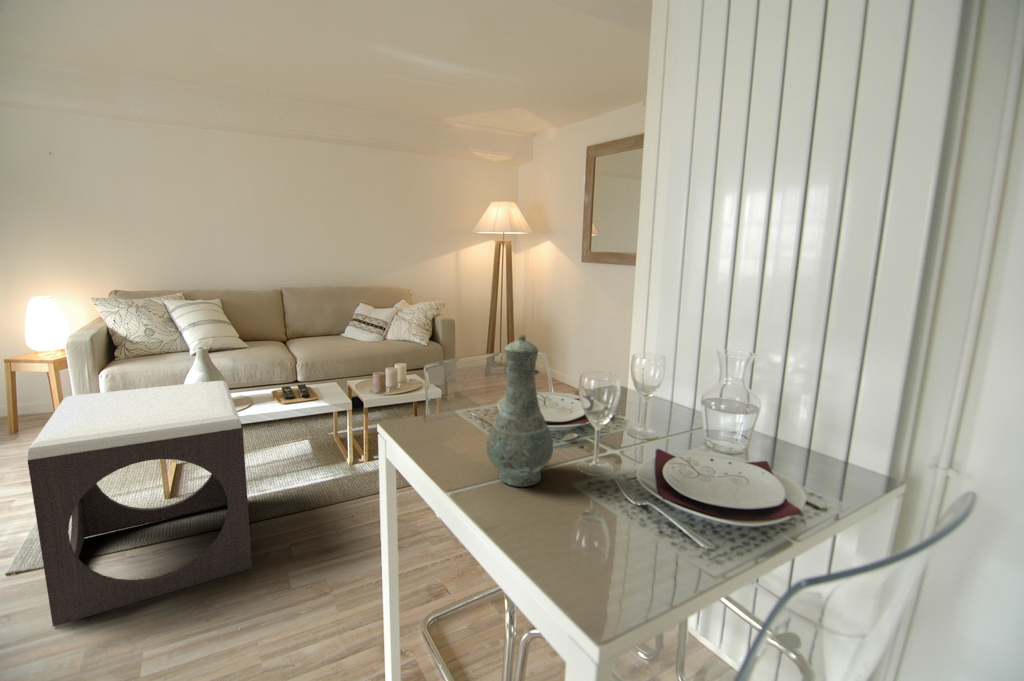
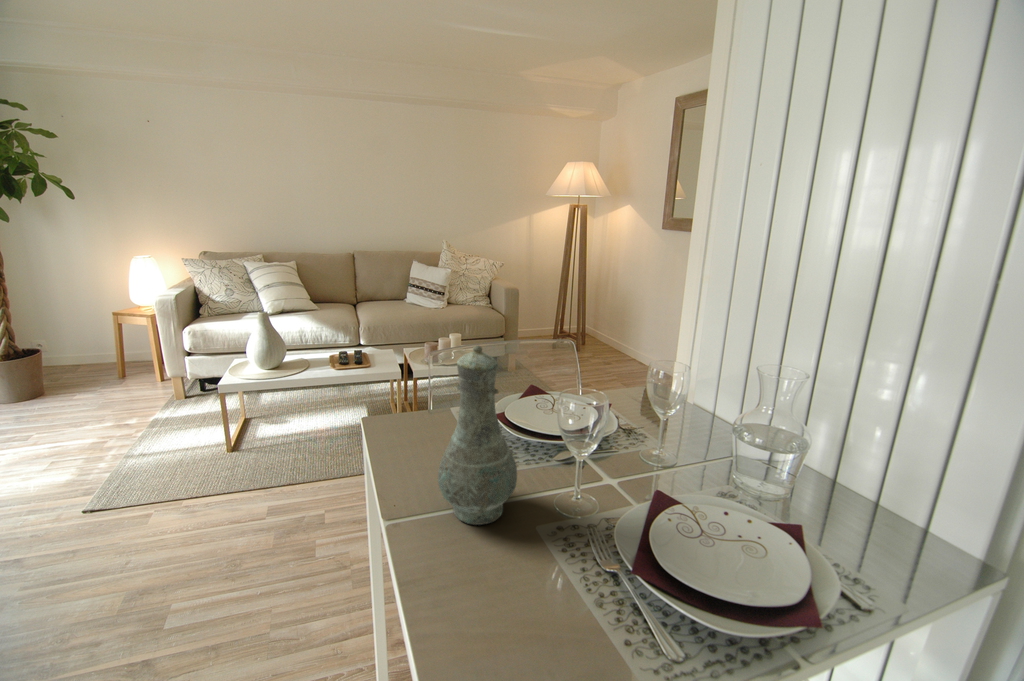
footstool: present [27,381,252,627] -> none [75,347,286,567]

